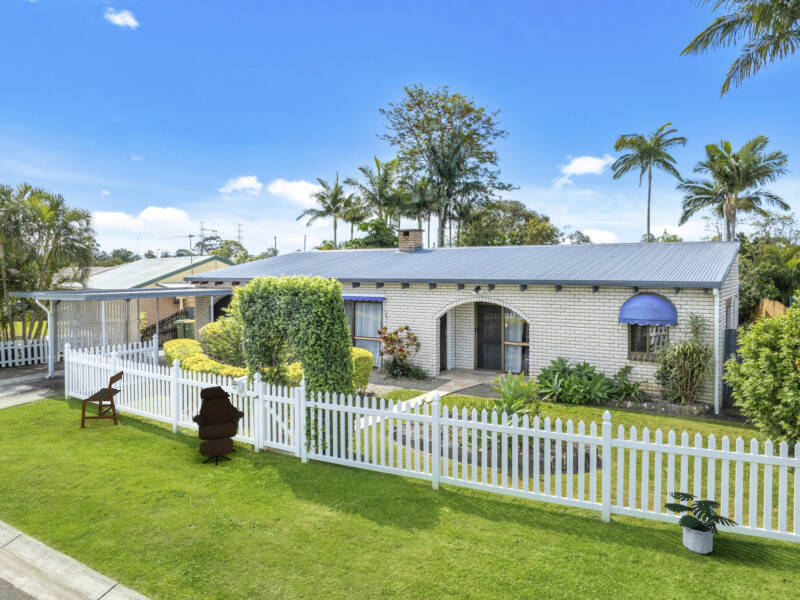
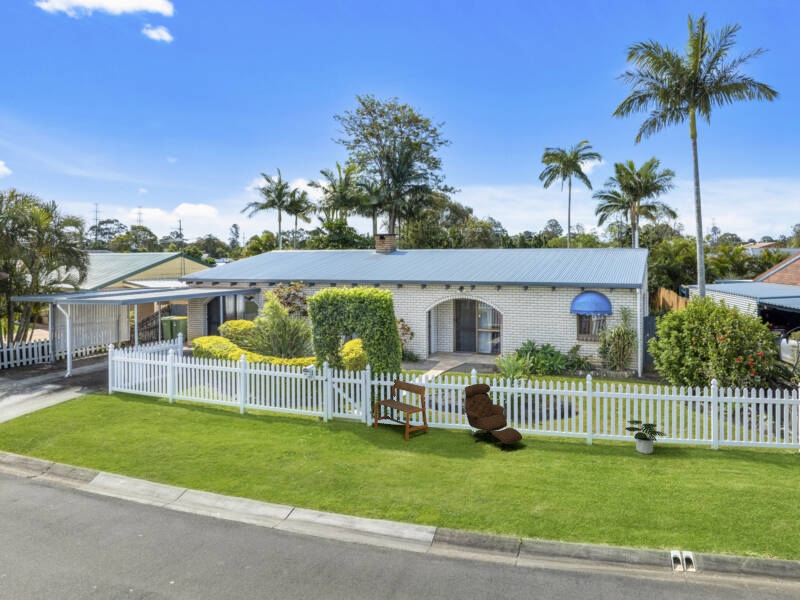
bench: present [81,371,123,428] -> present [374,379,428,441]
lounge chair: present [193,386,244,465] -> present [464,384,522,451]

